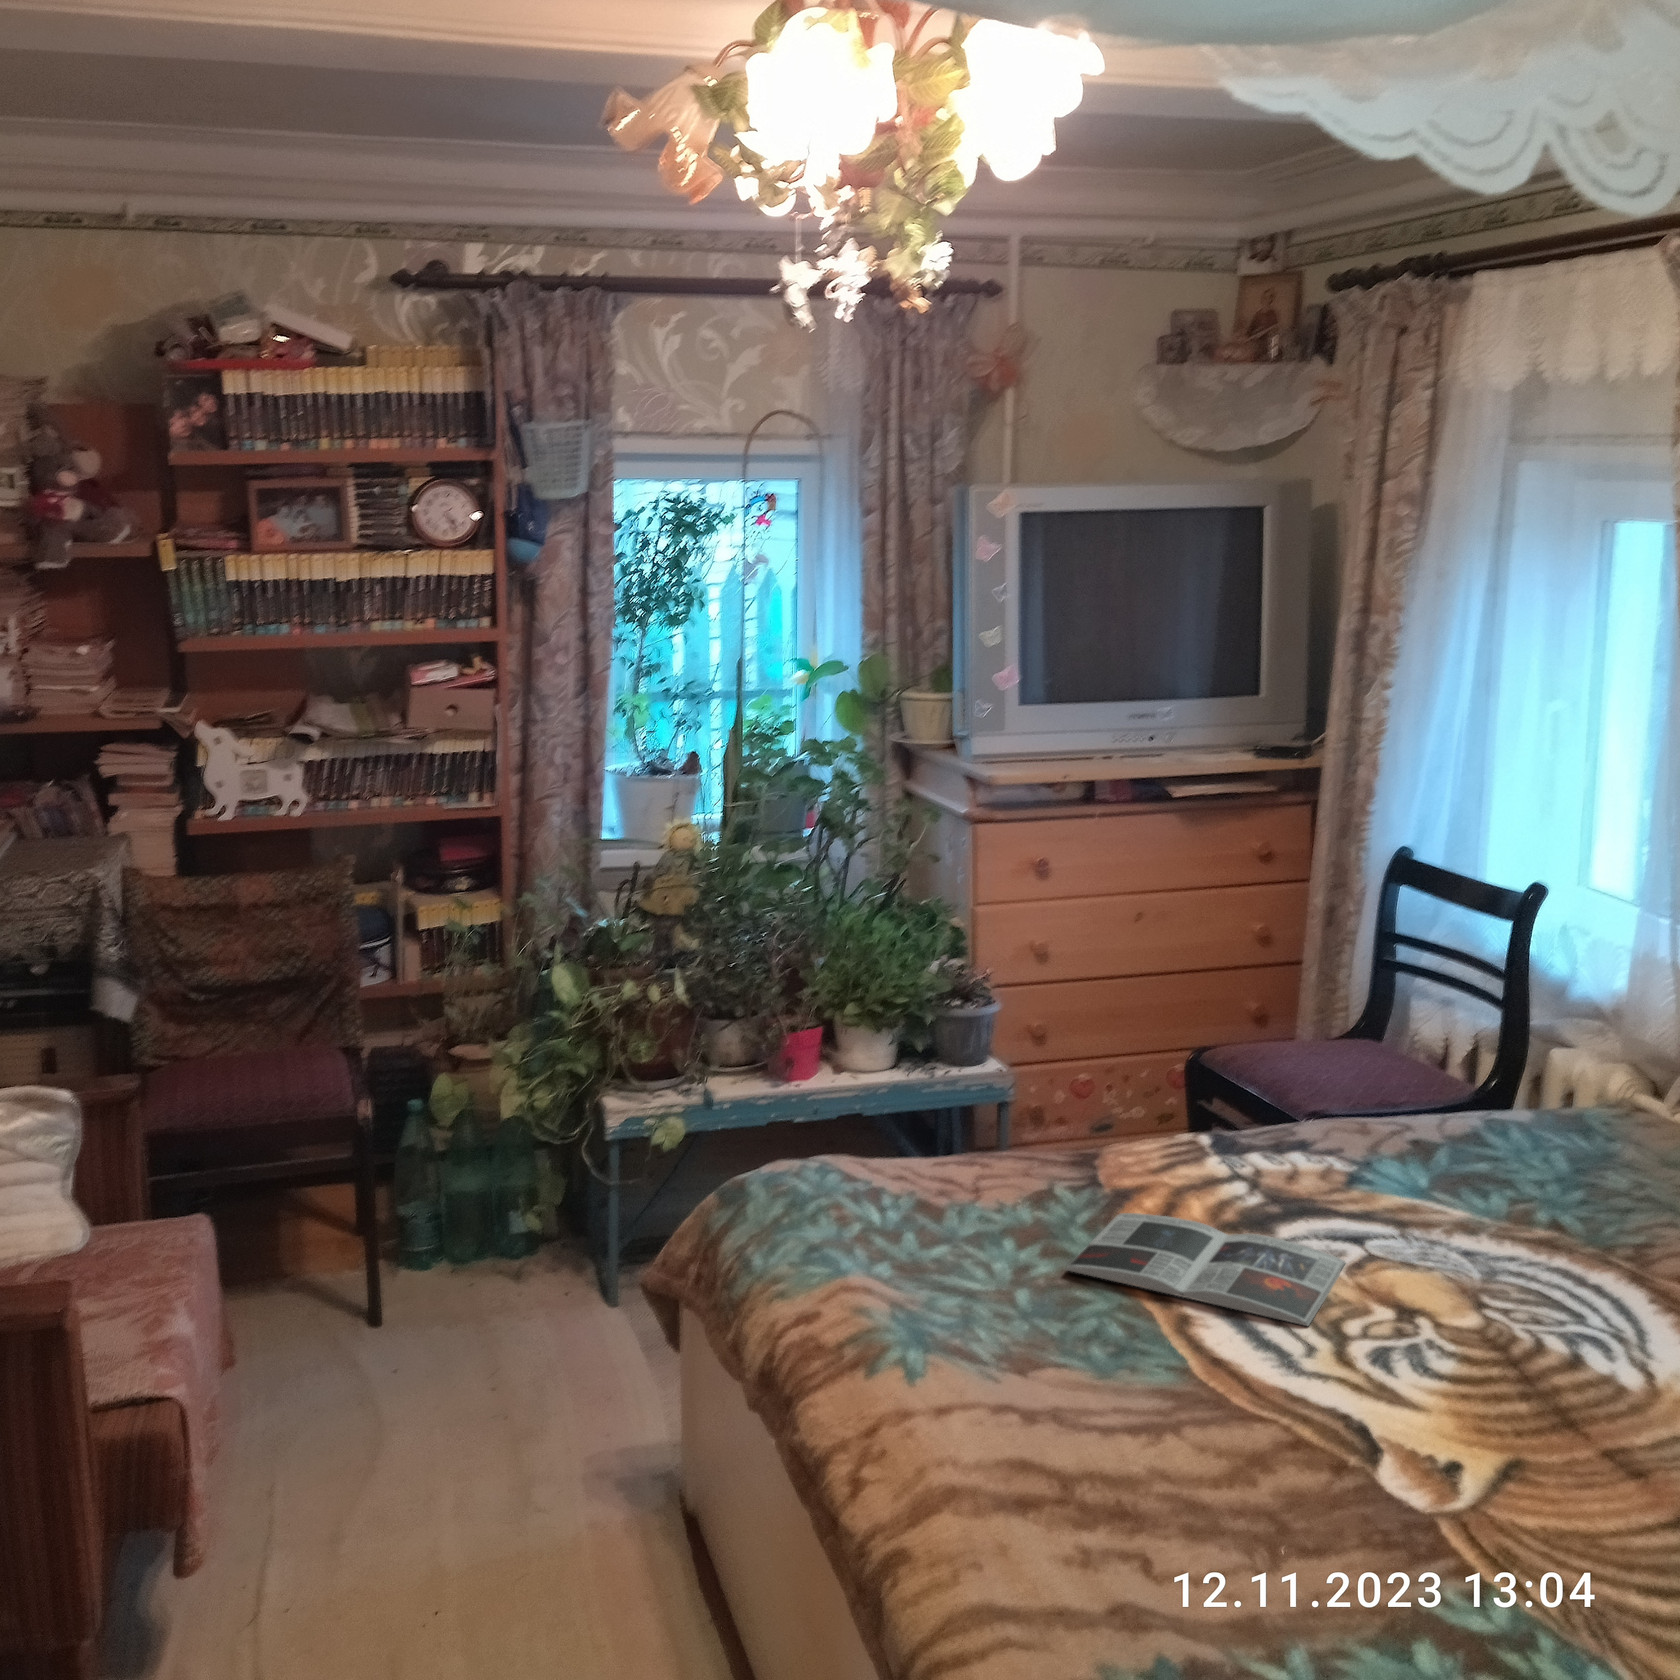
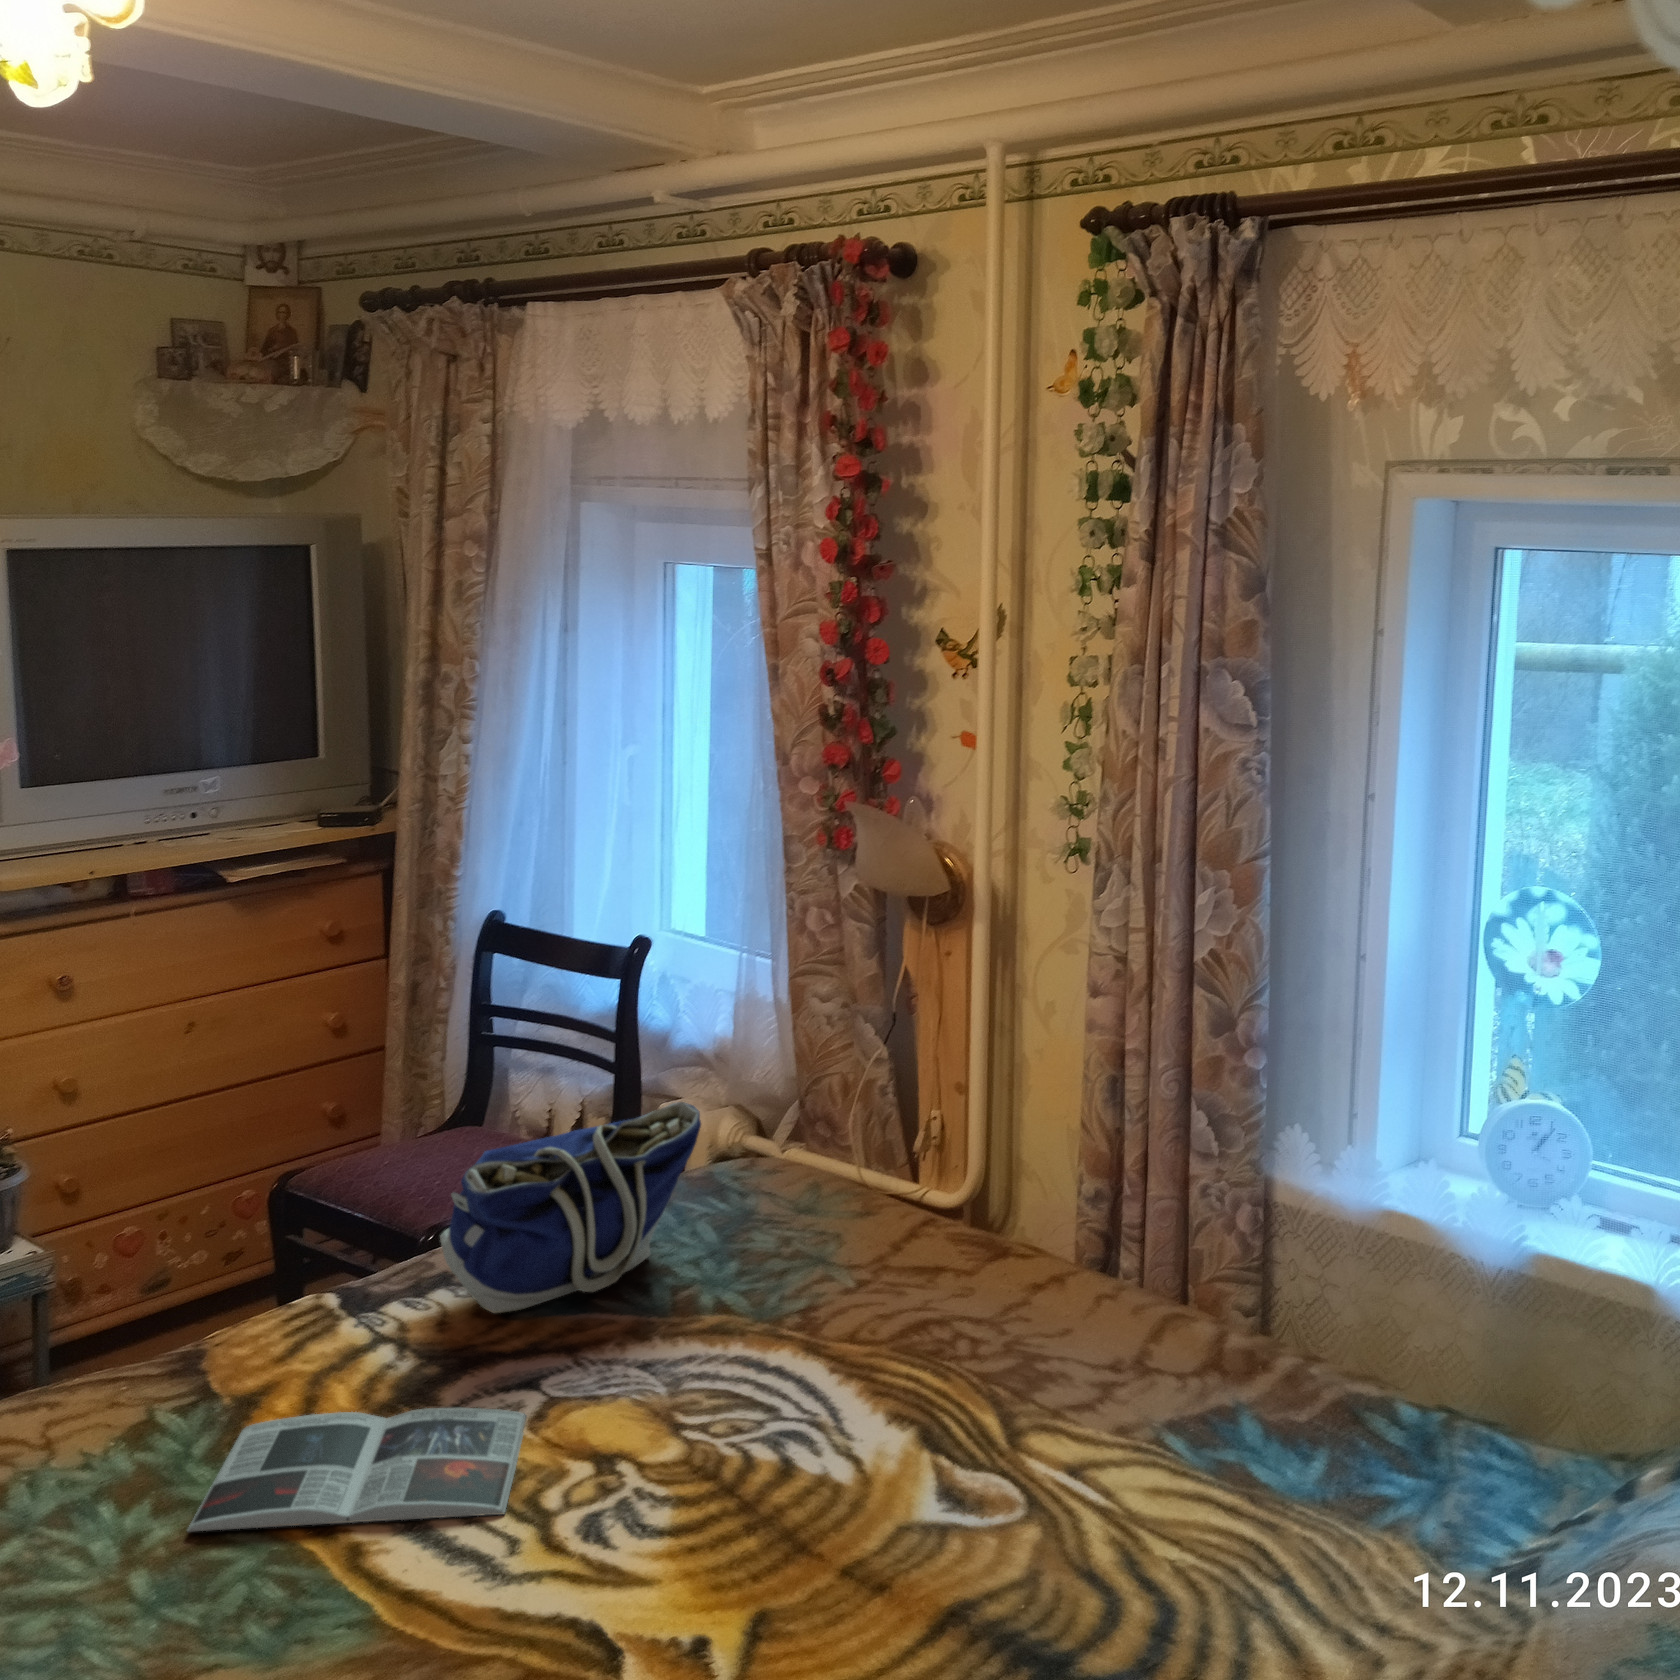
tote bag: none [1295,1027,1552,1185] -> present [440,1102,701,1313]

